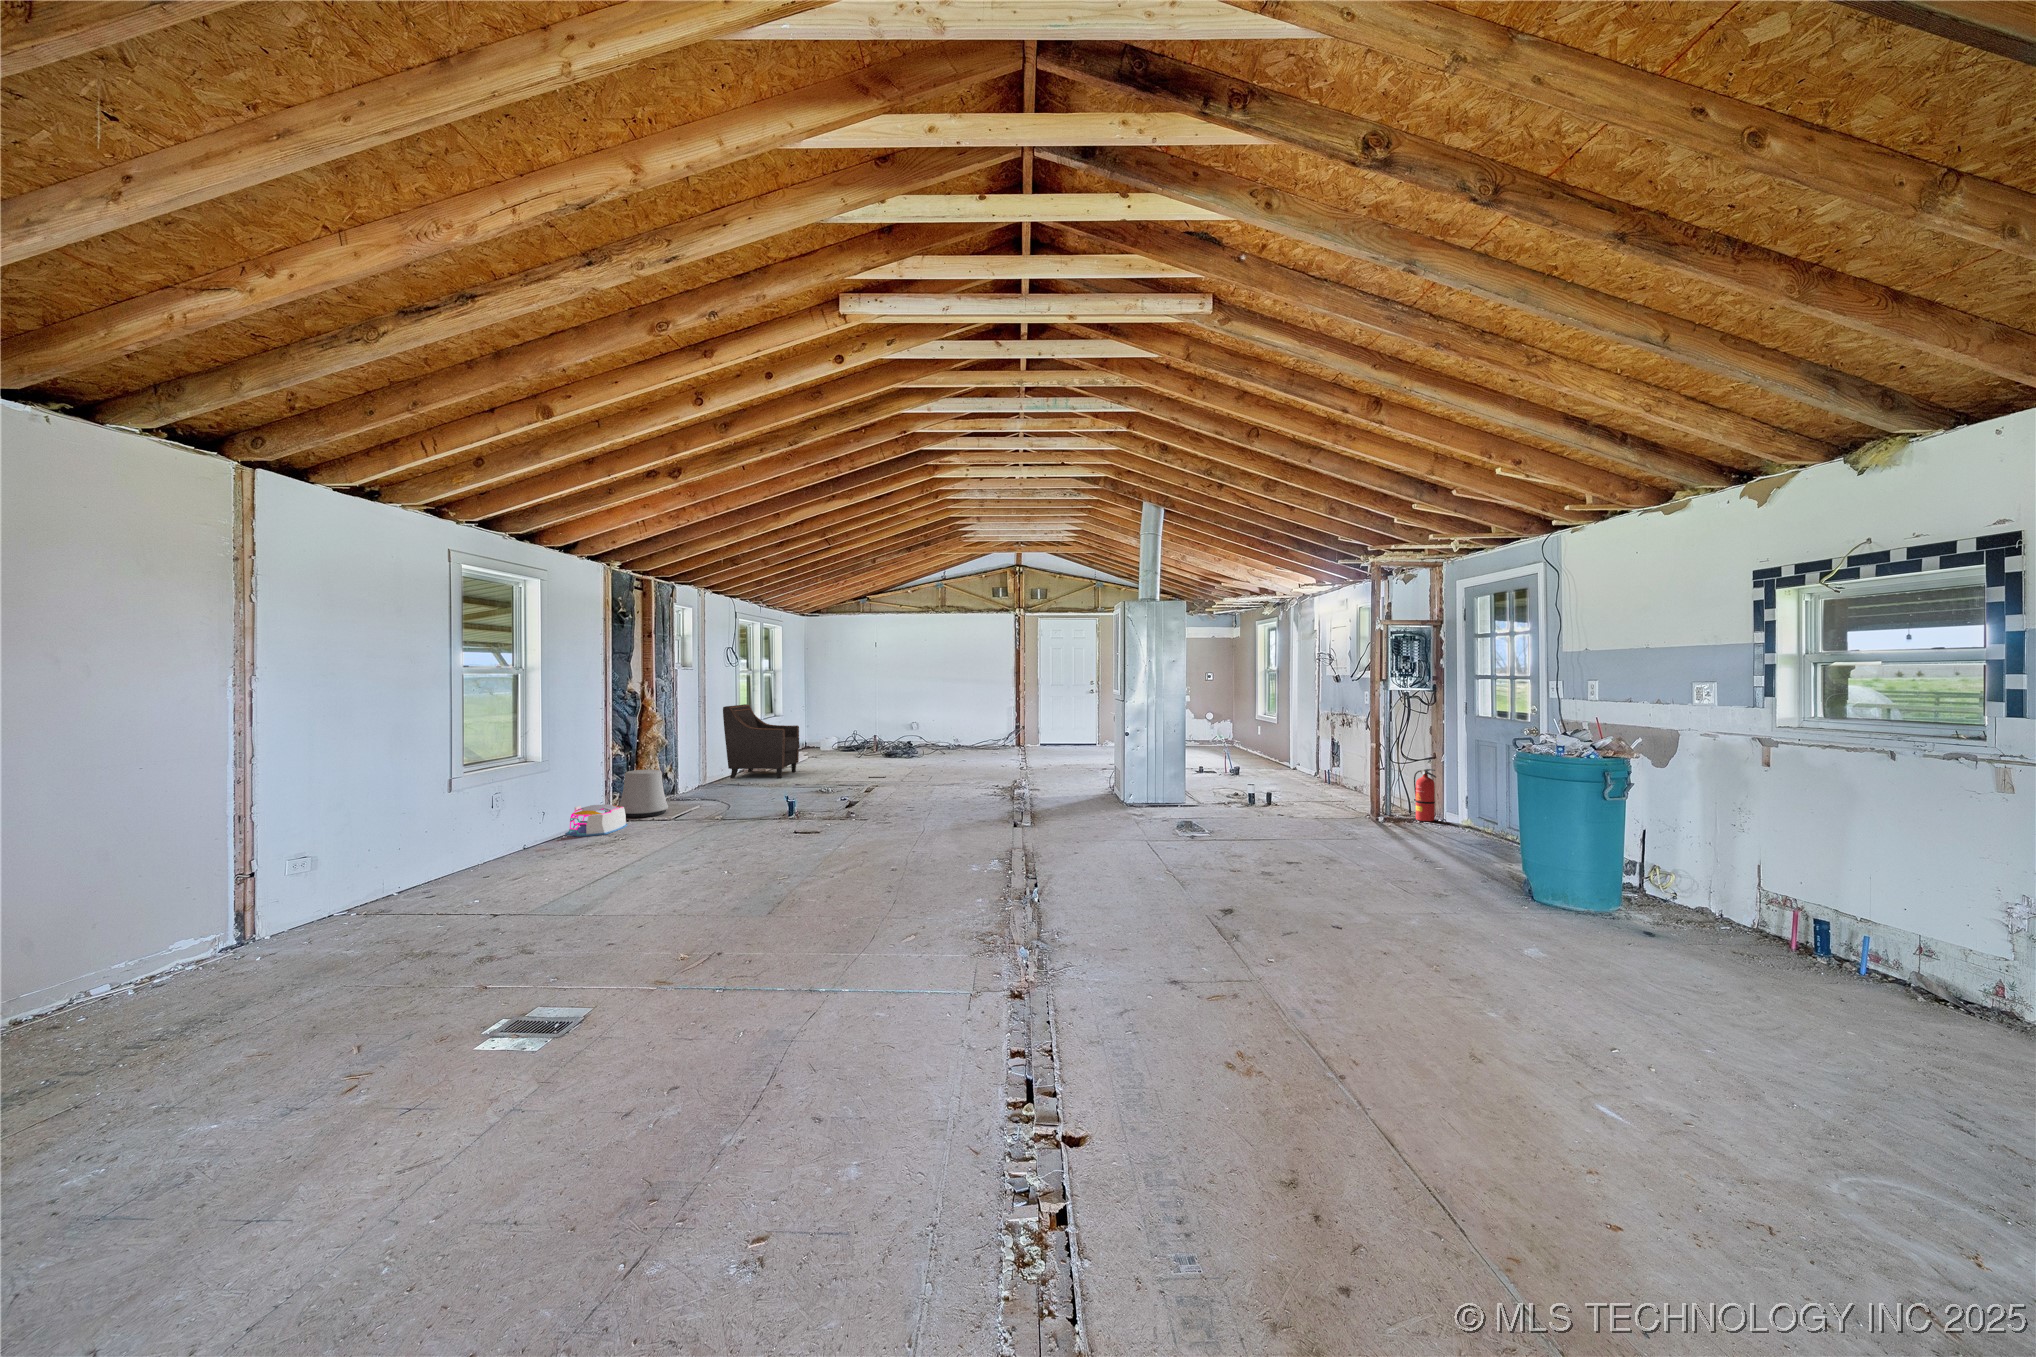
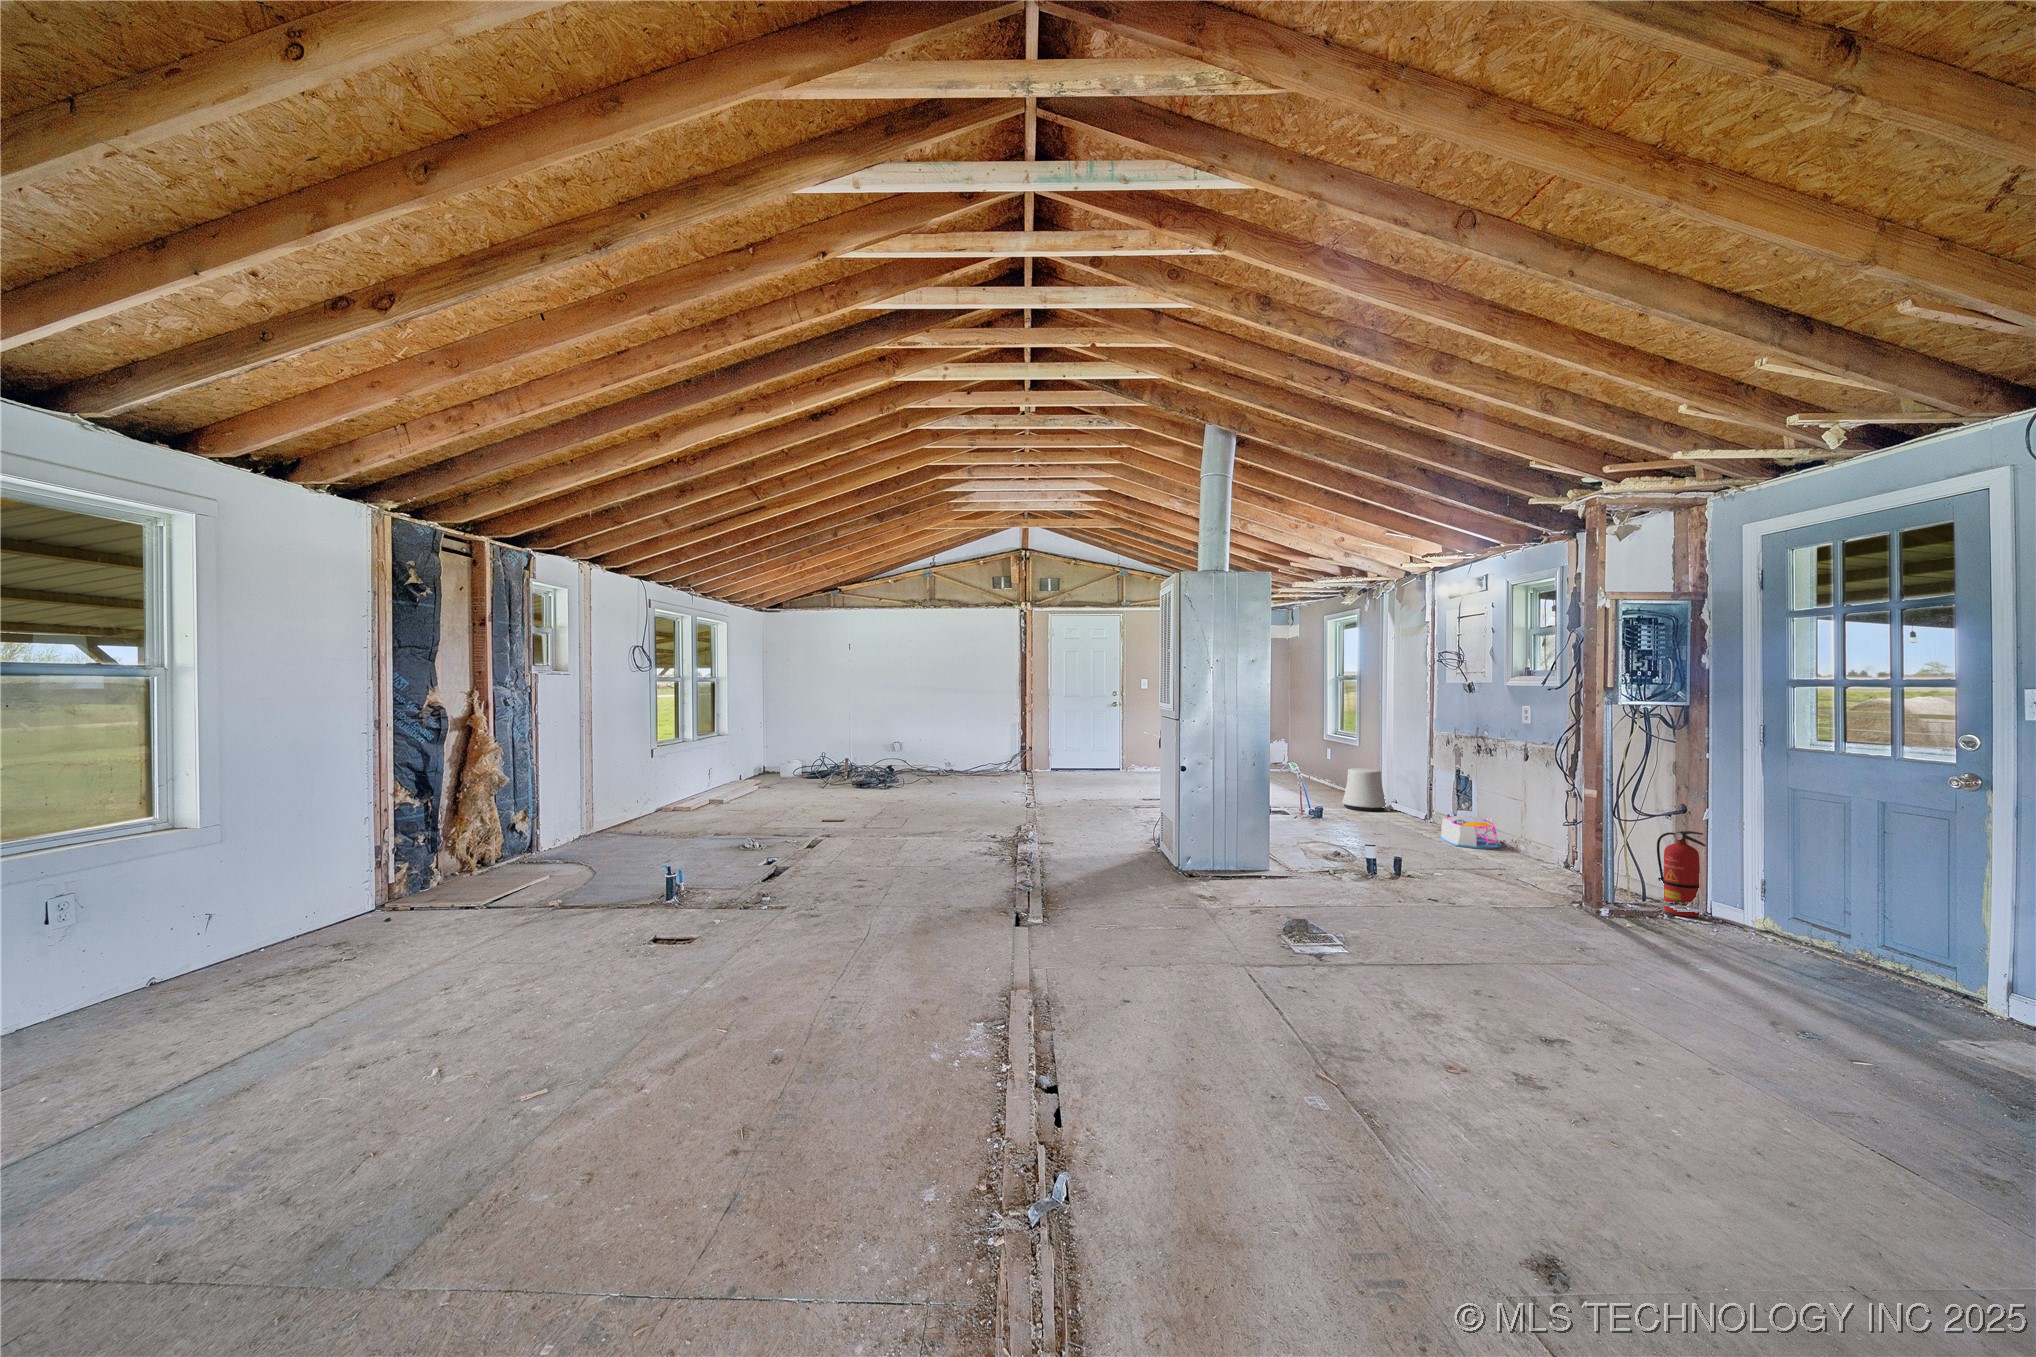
chair: present [723,704,800,778] -> none [624,721,735,822]
stool: present [619,770,668,818] -> present [1342,768,1386,811]
storage bin: present [565,804,628,837] -> present [1439,816,1501,849]

